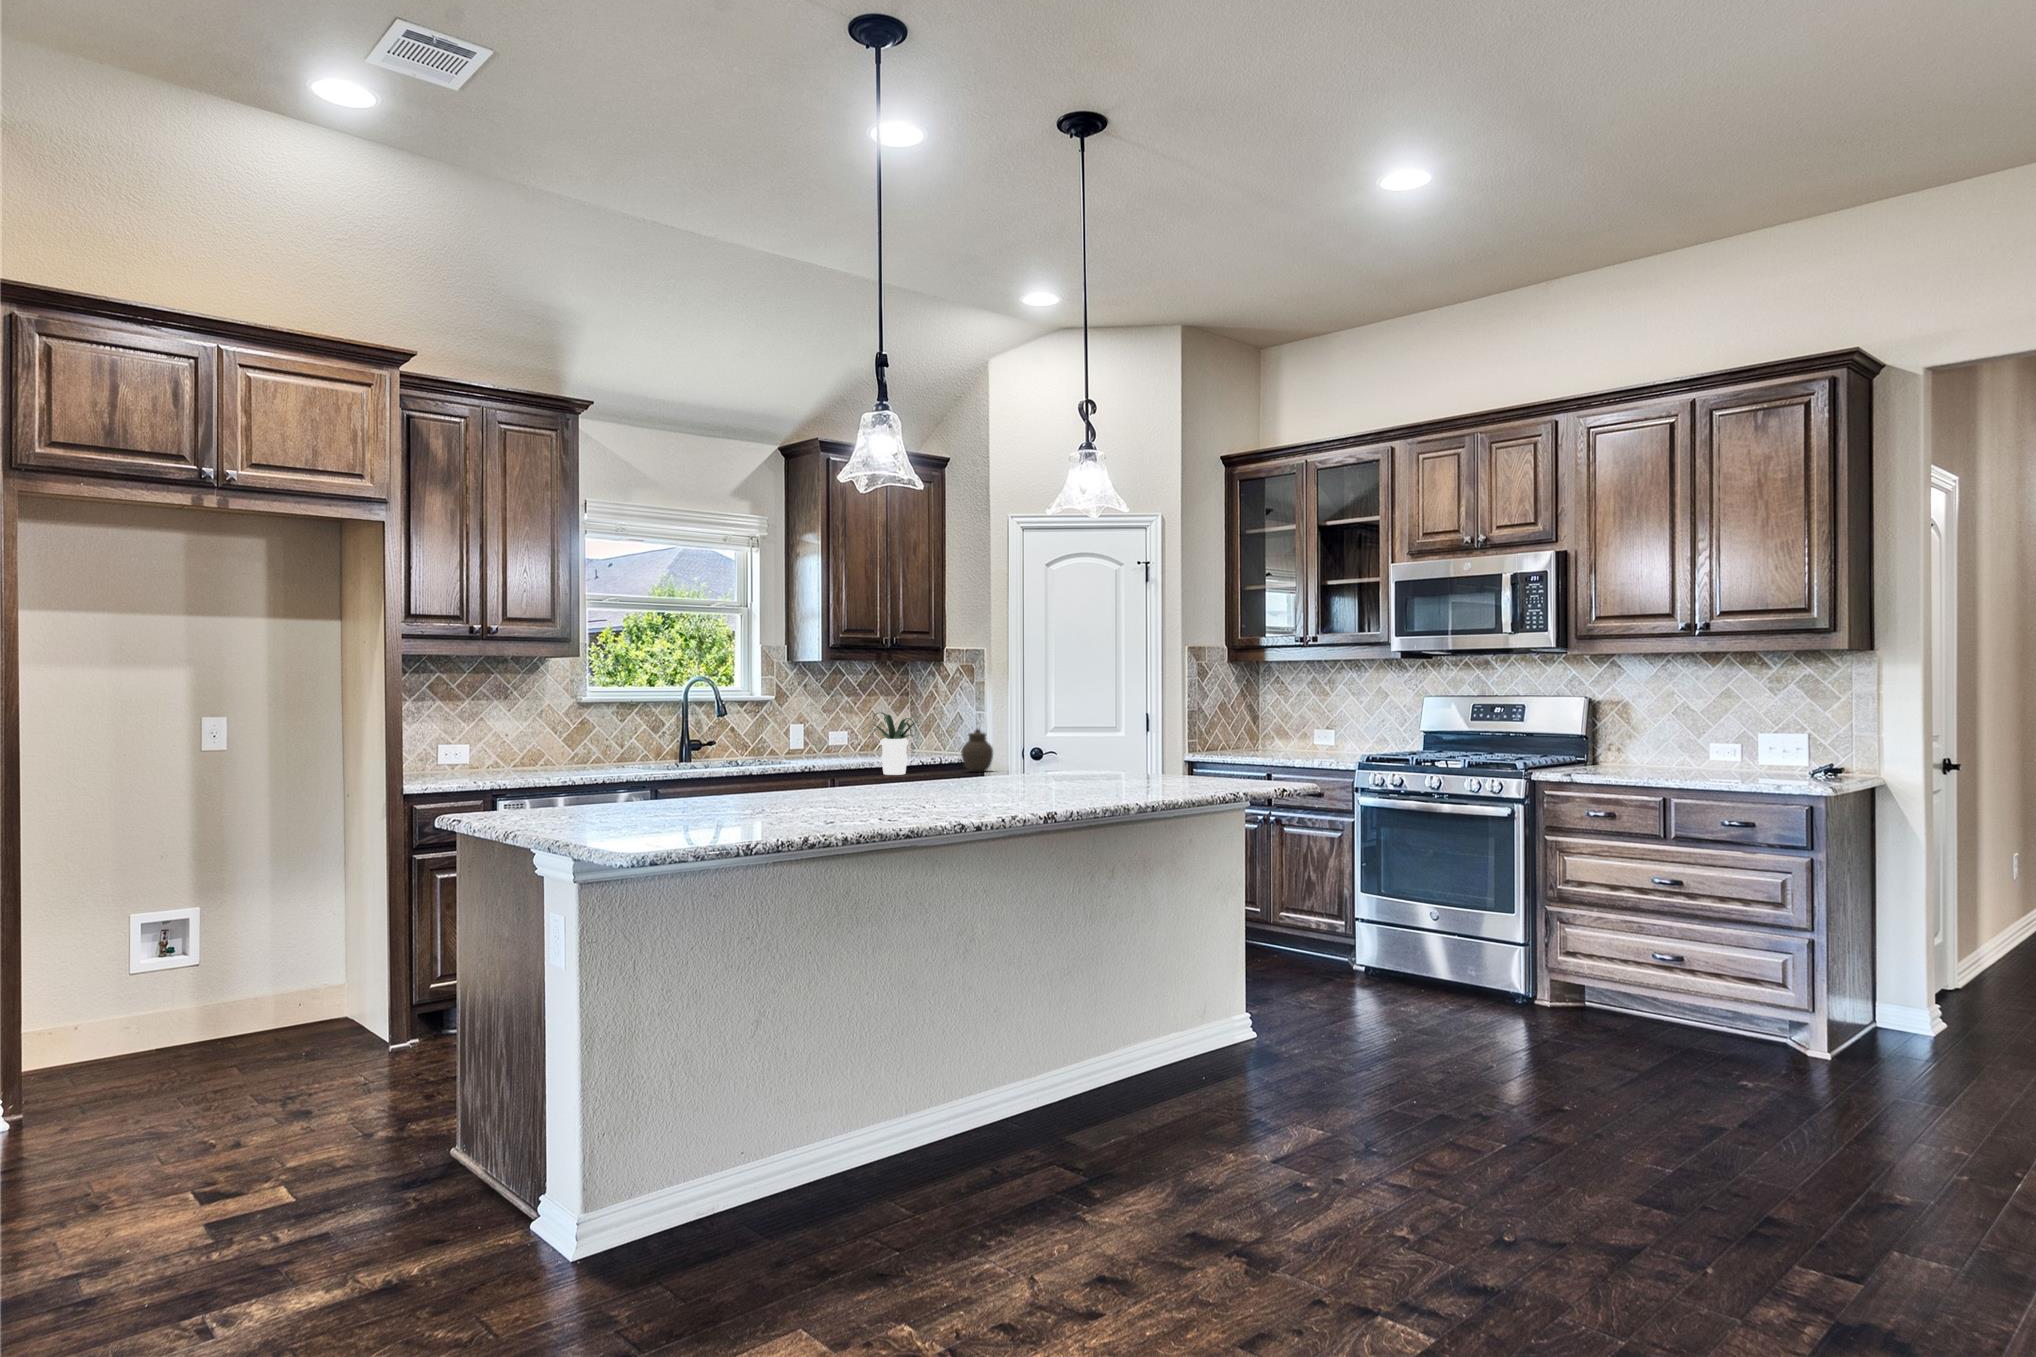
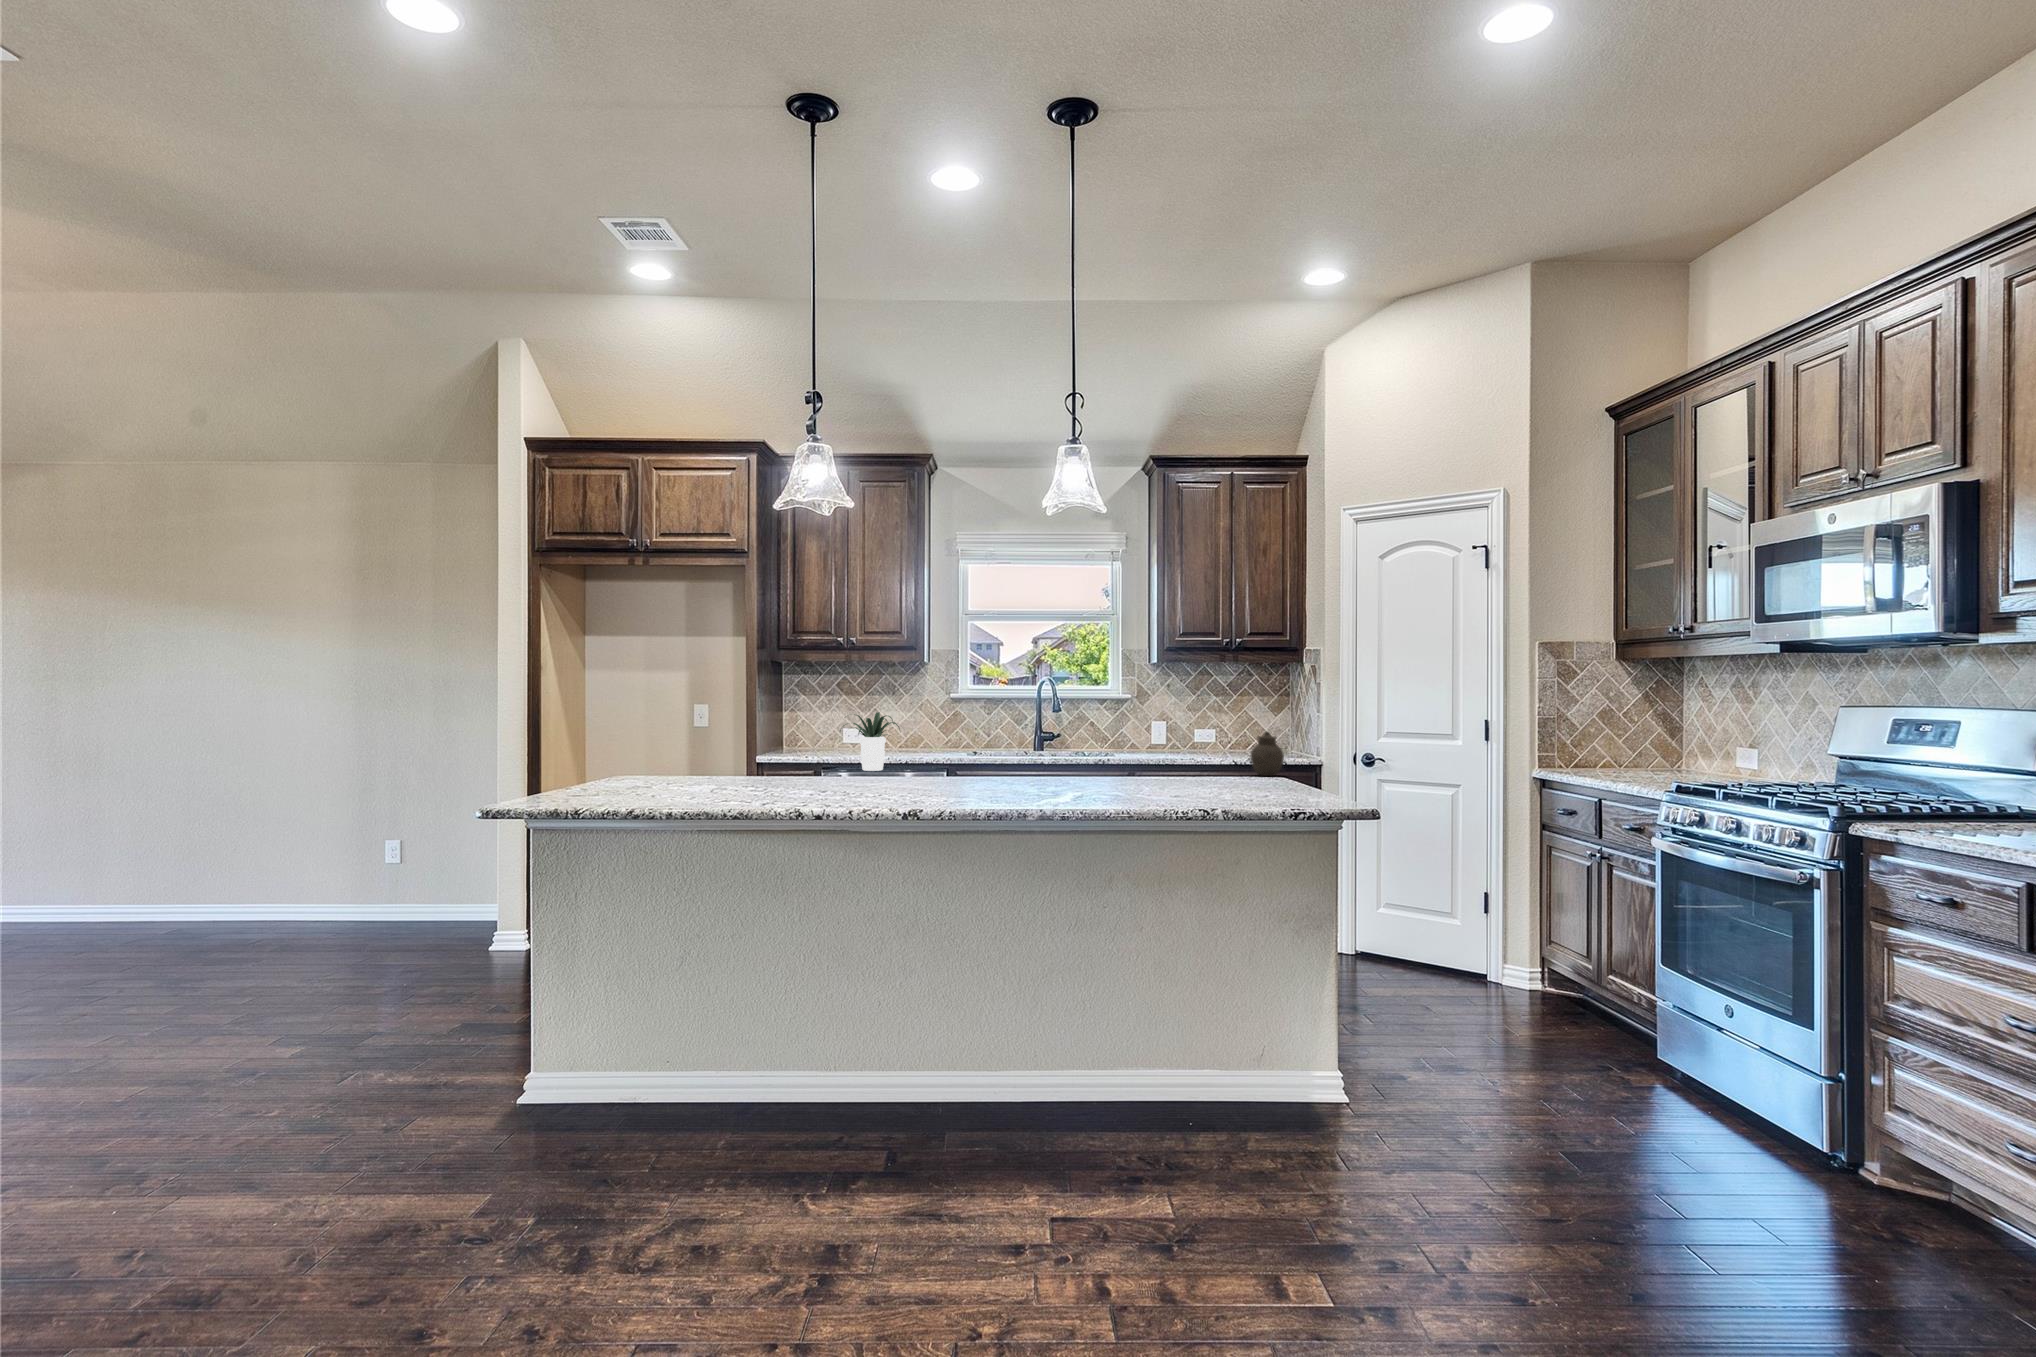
potted plant: present [862,712,919,775] -> present [840,712,900,771]

